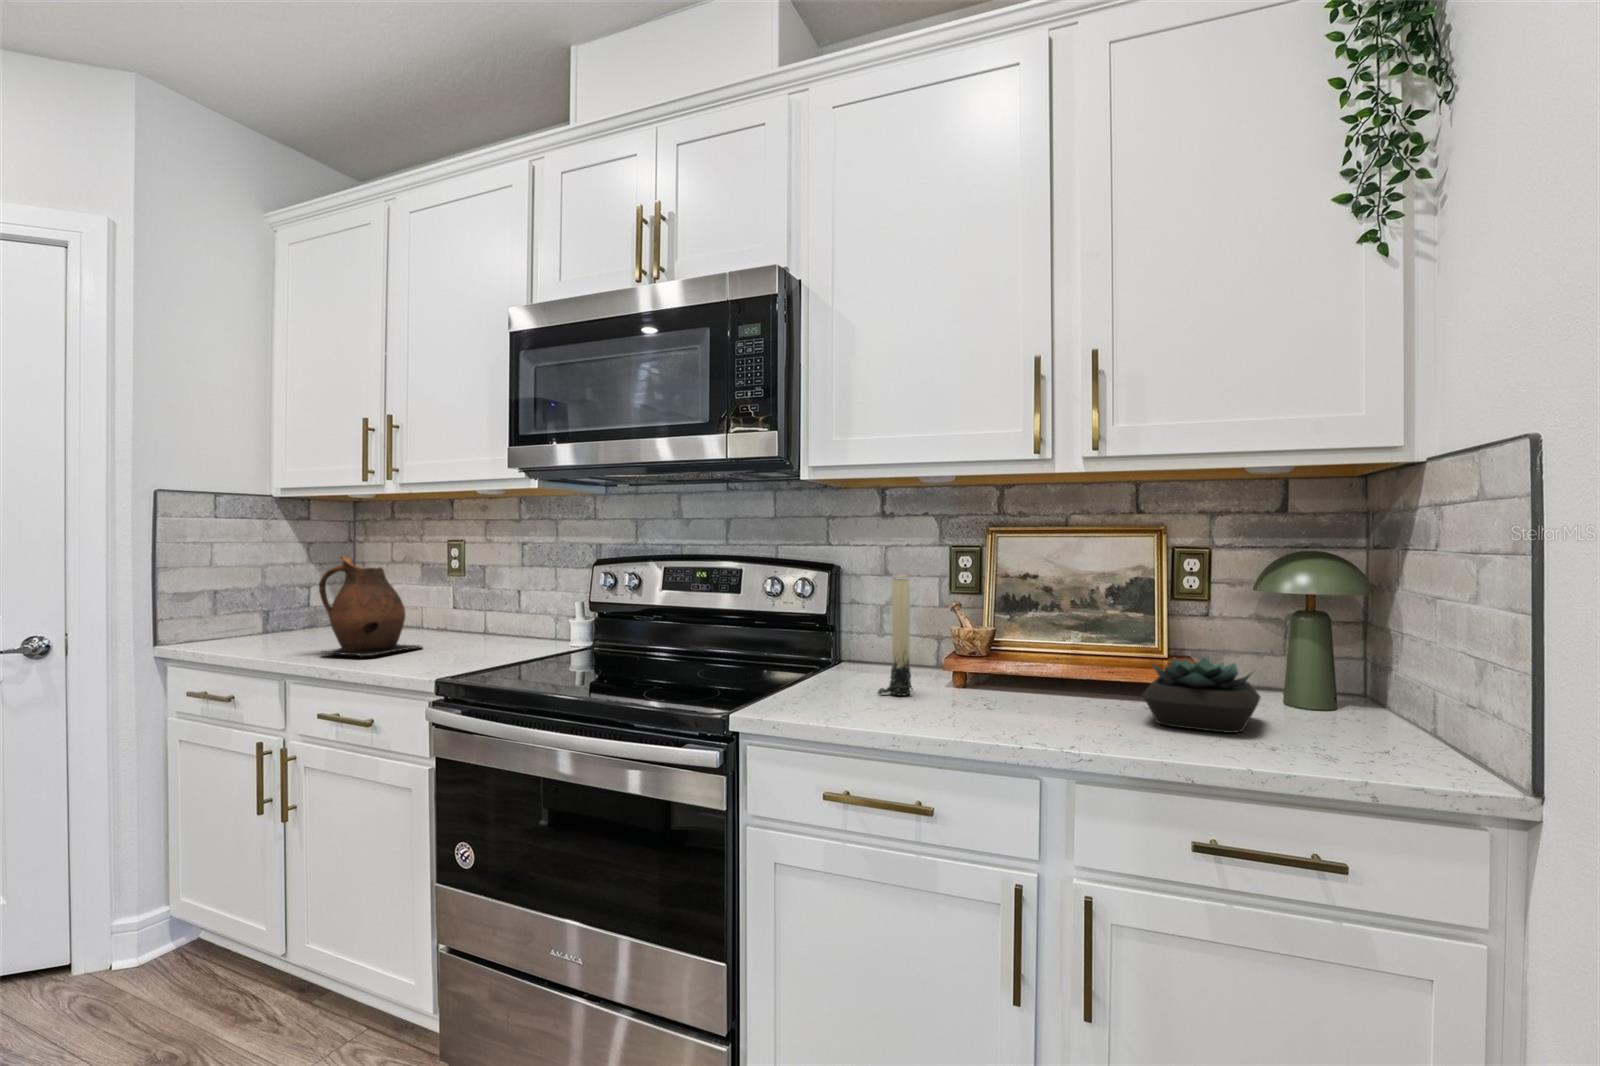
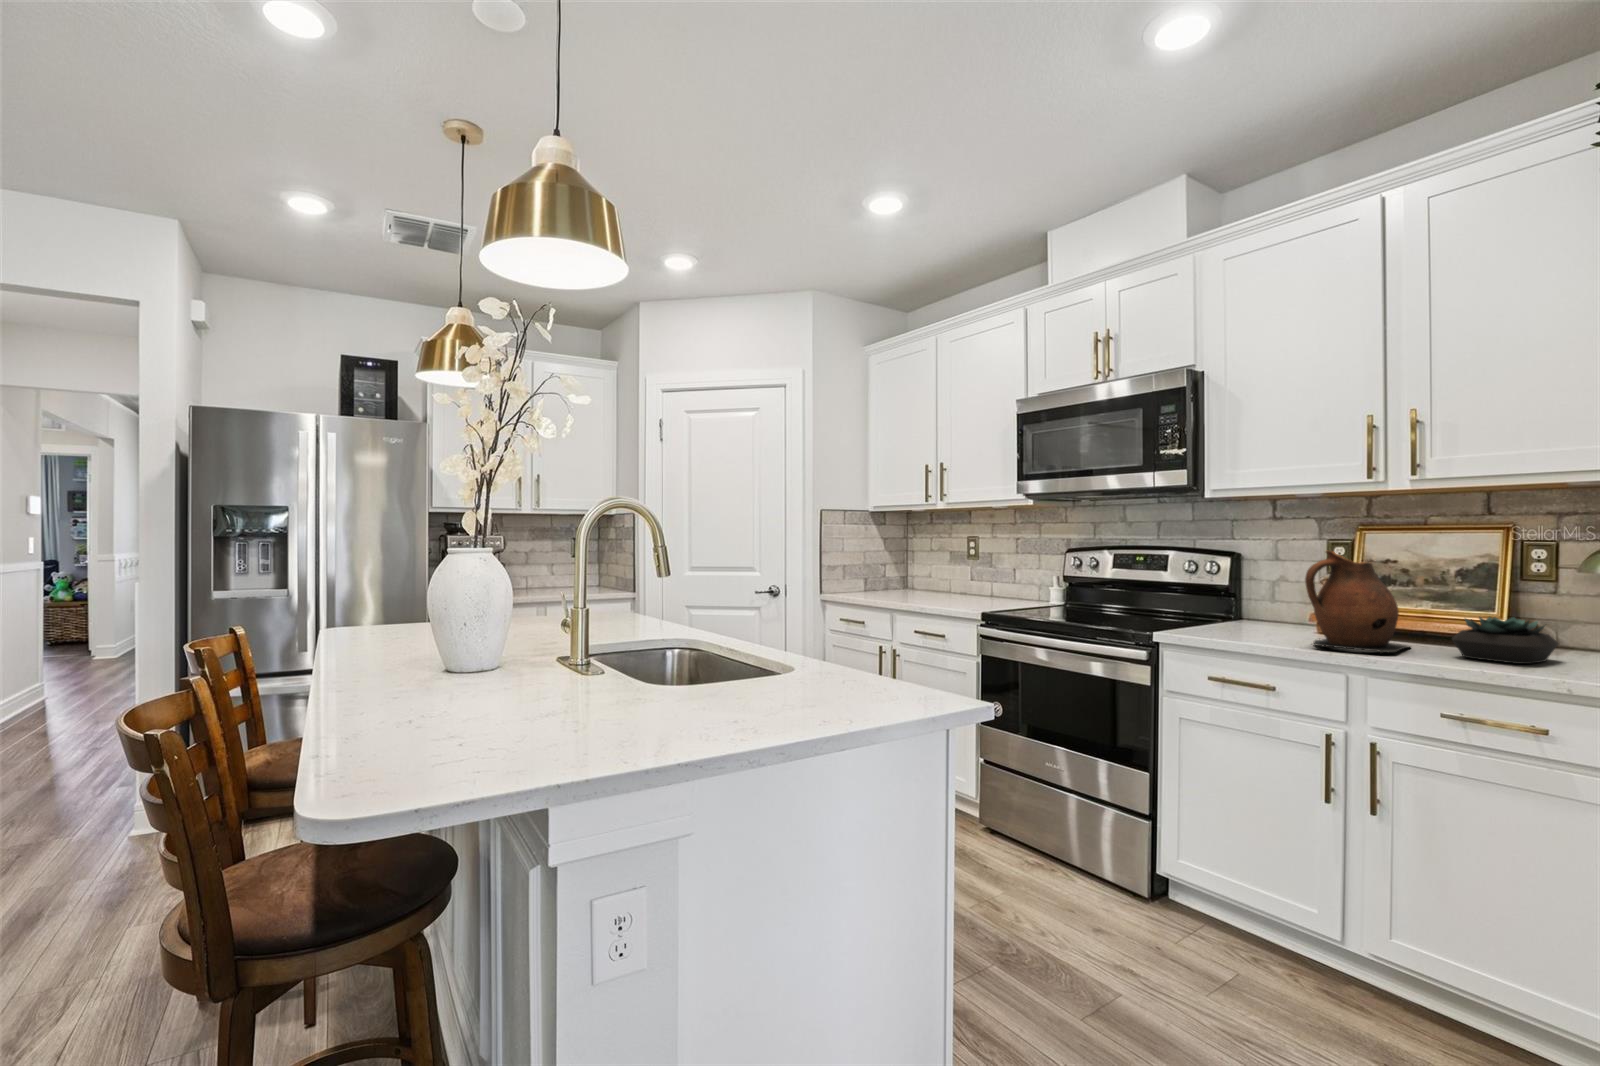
ceramic pitcher: present [319,556,423,657] -> present [1305,551,1411,653]
candle: present [878,575,912,696] -> none [1260,558,1286,636]

